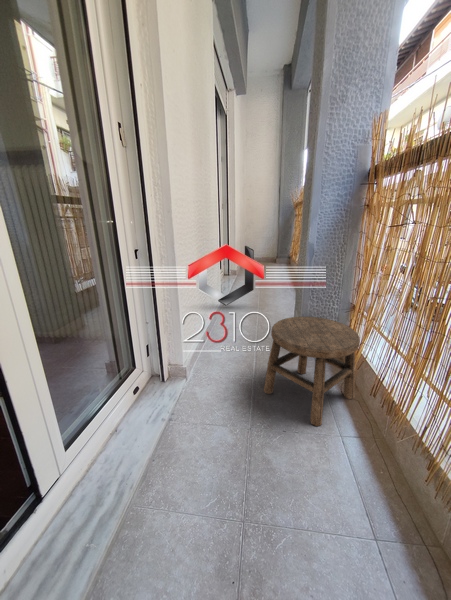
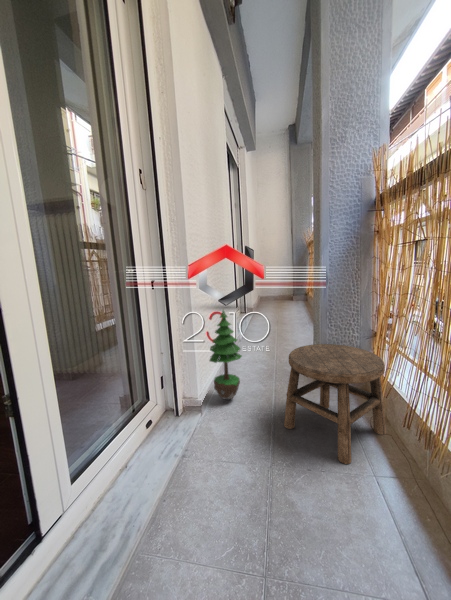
potted tree: none [195,280,227,365] -> present [210,311,242,400]

